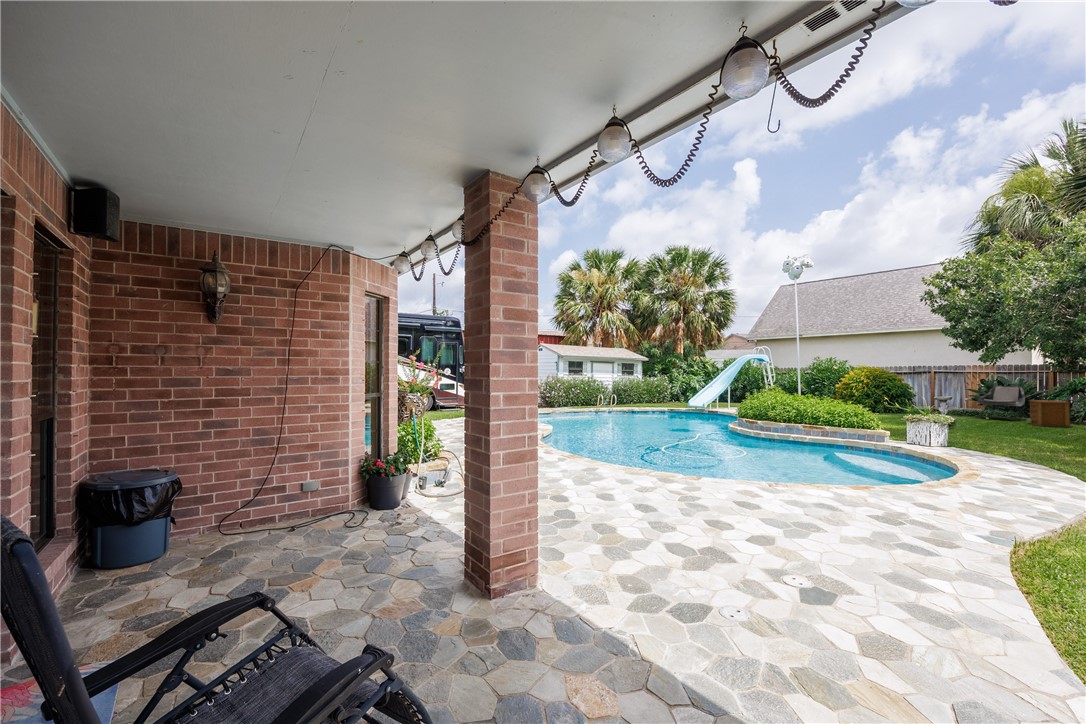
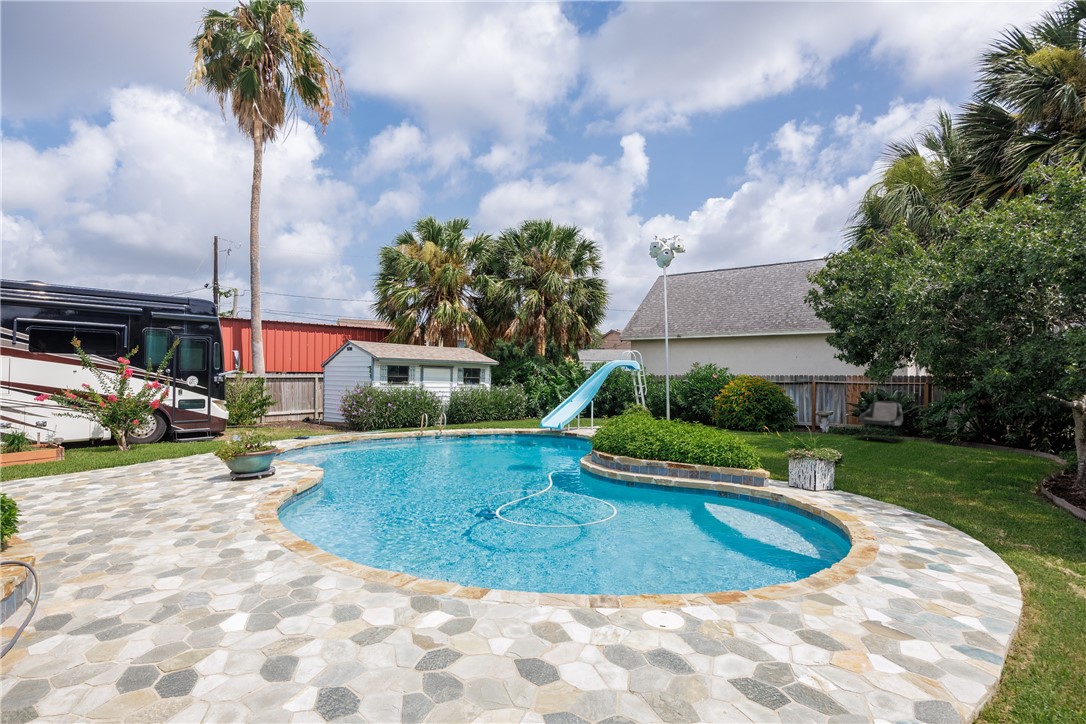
side table: present [1029,400,1072,427] -> none [907,419,948,451]

